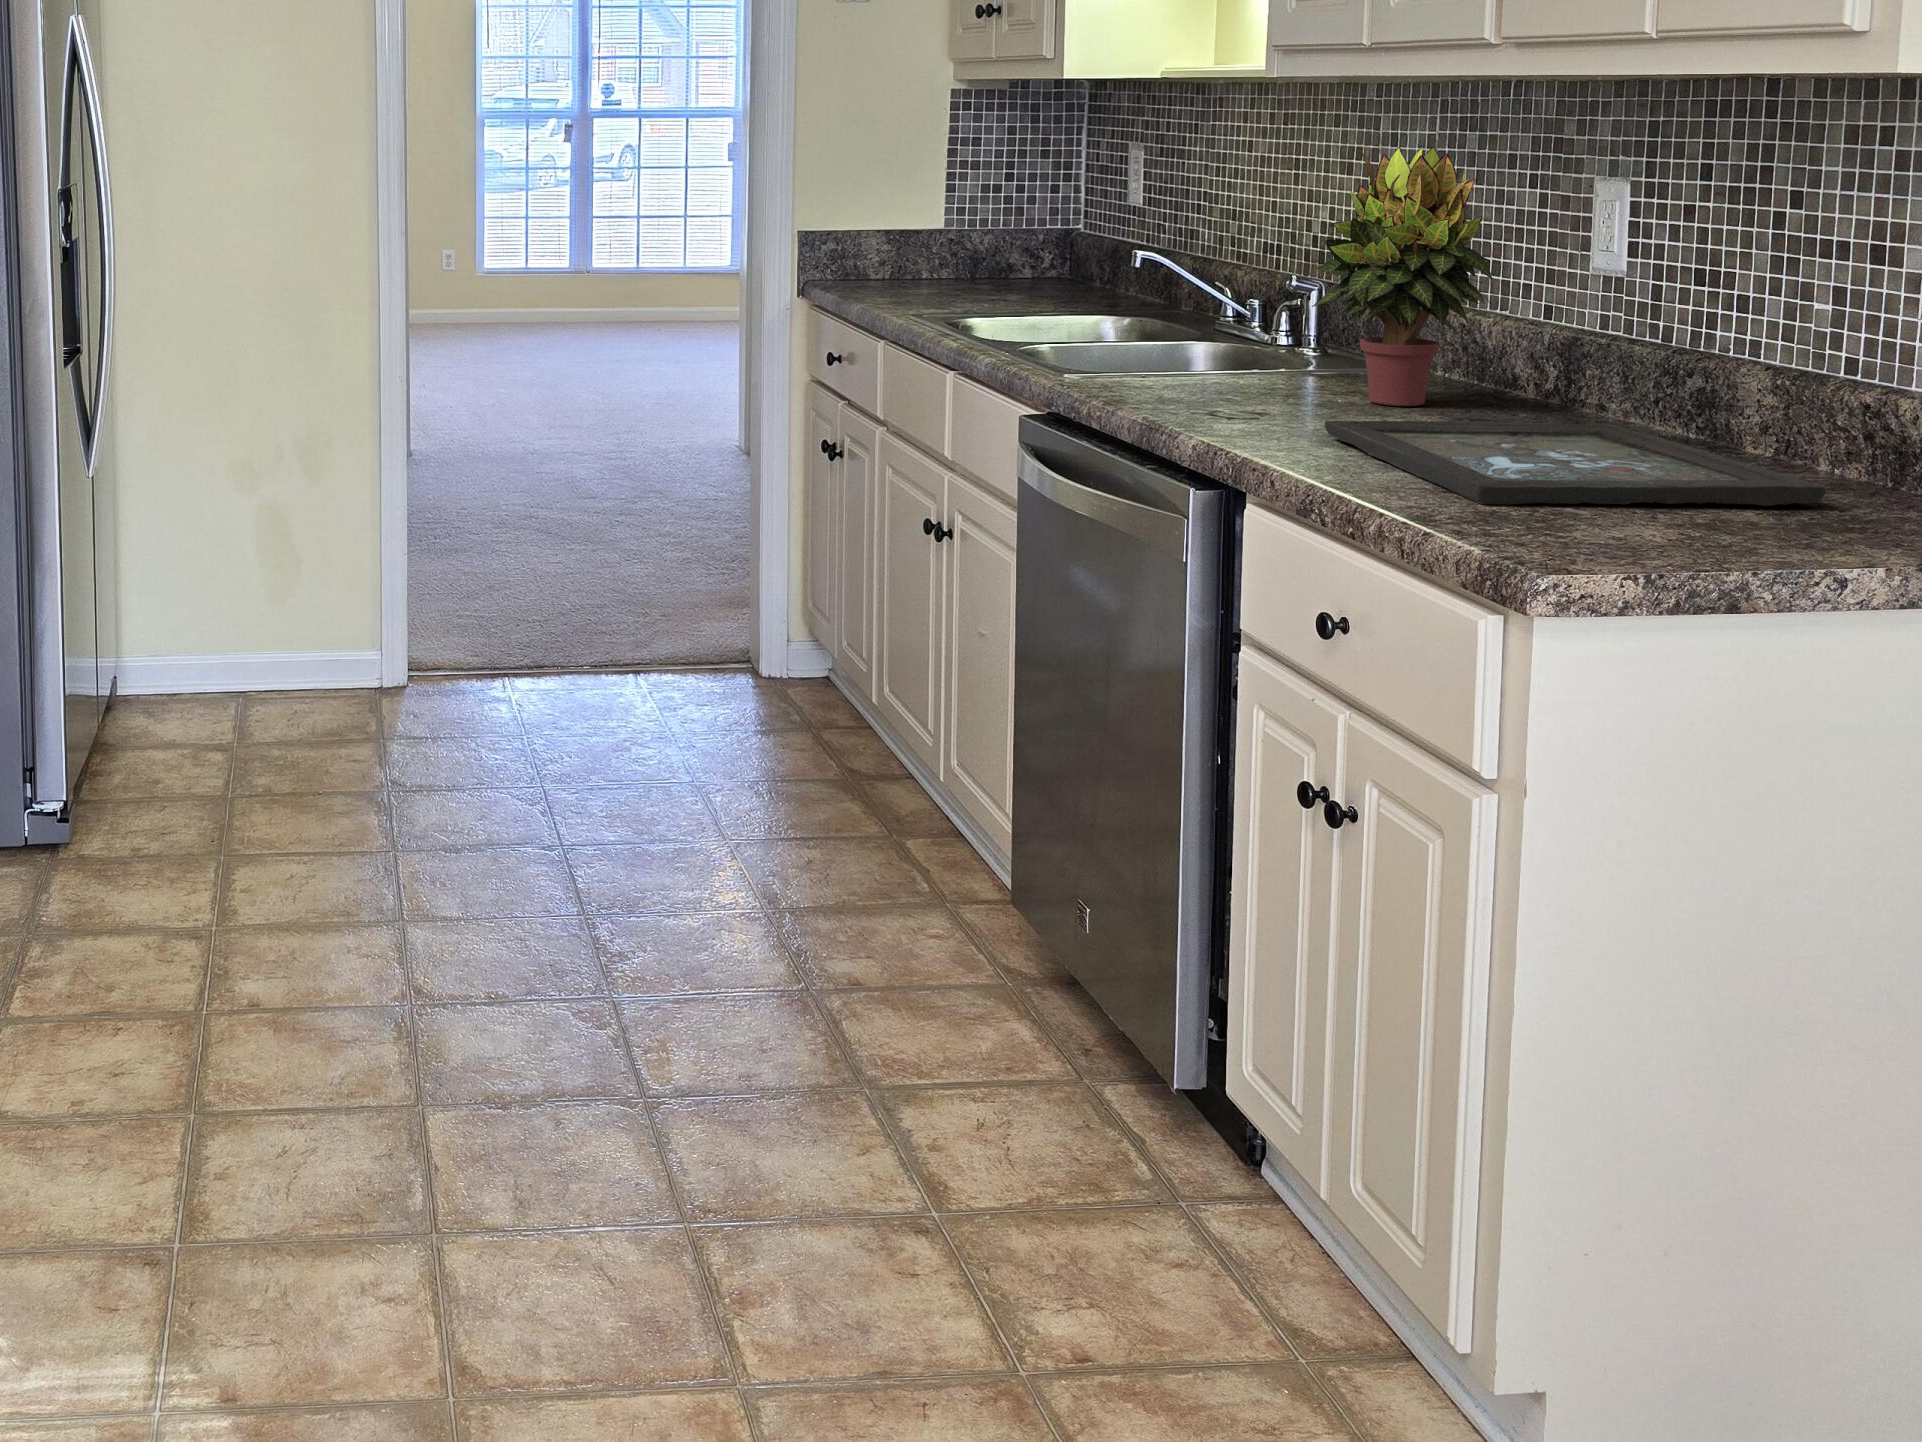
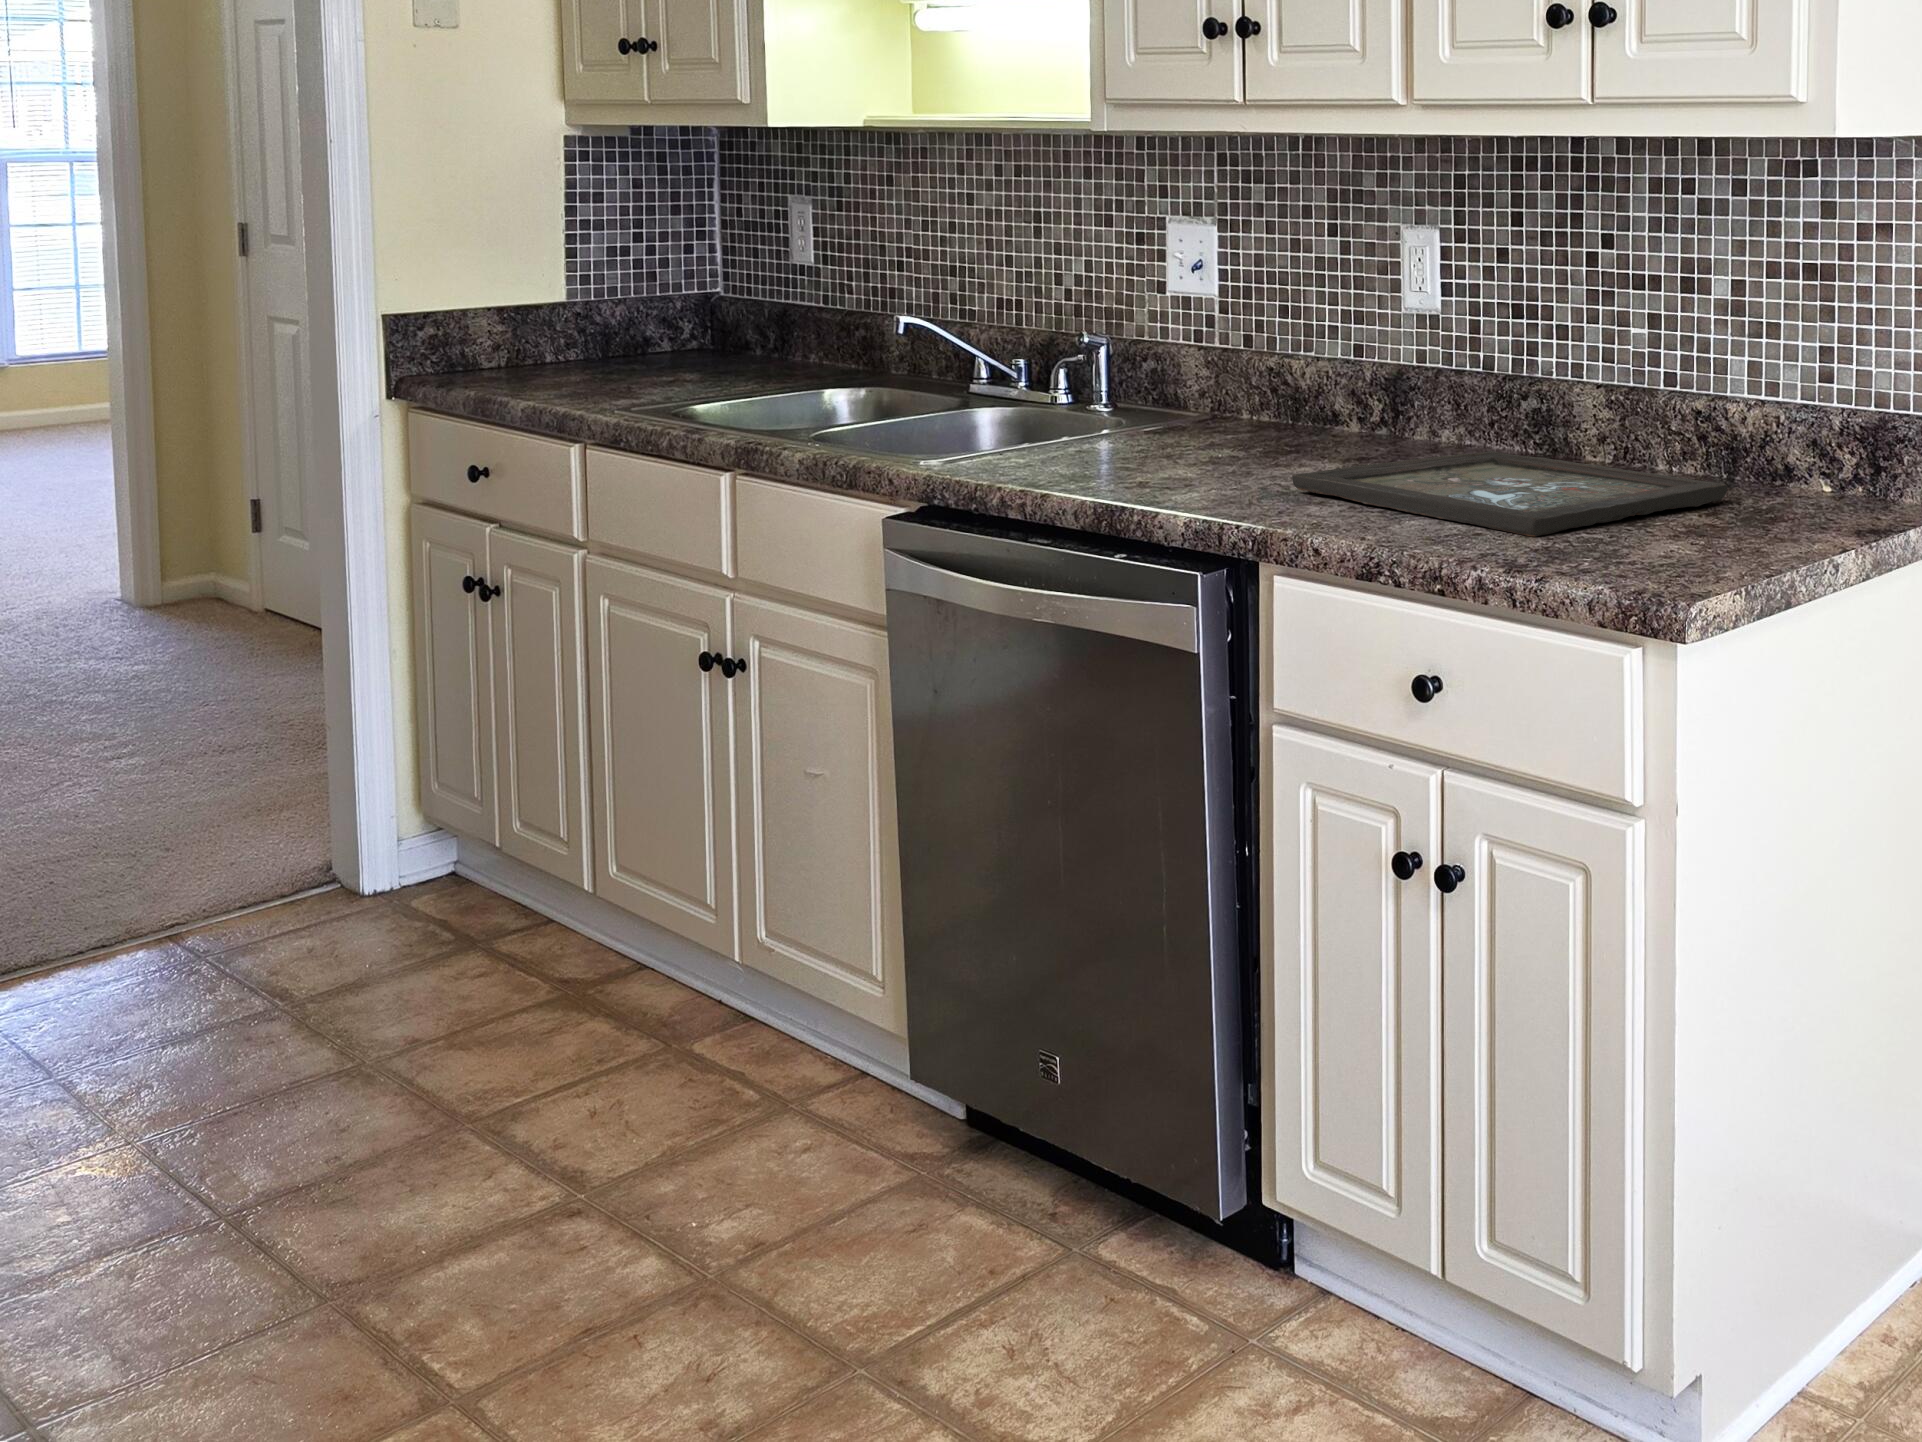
potted plant: present [1312,147,1492,406] -> none [1192,195,1357,454]

